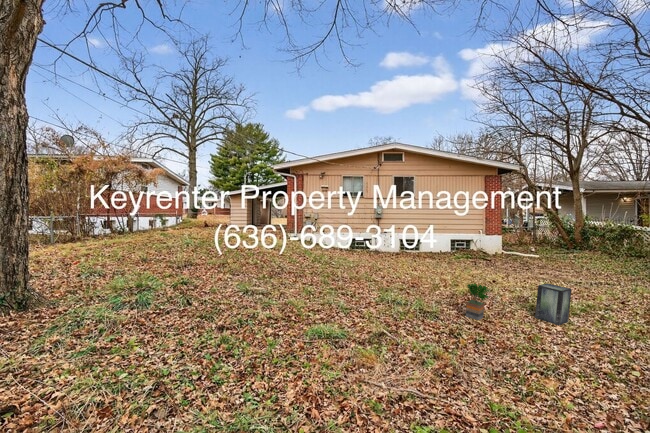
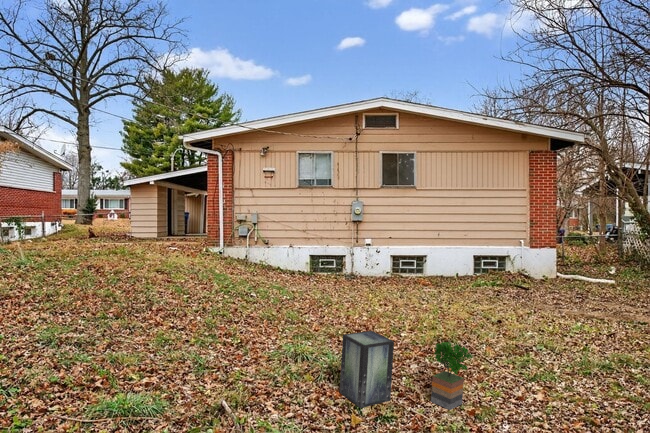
storage box: present [535,283,571,325] -> present [340,331,394,408]

